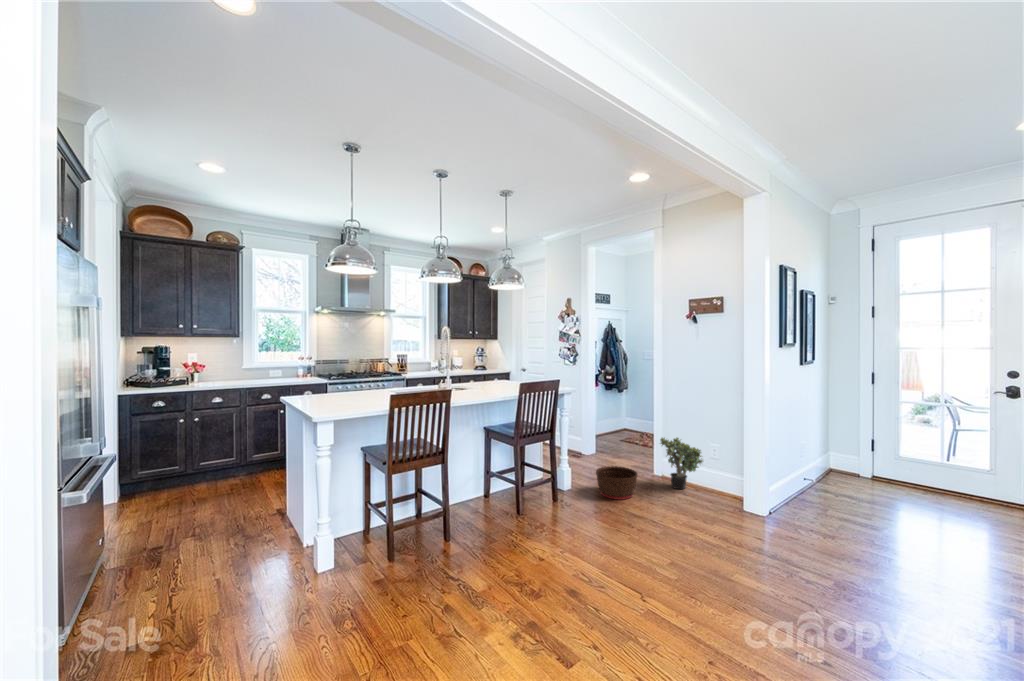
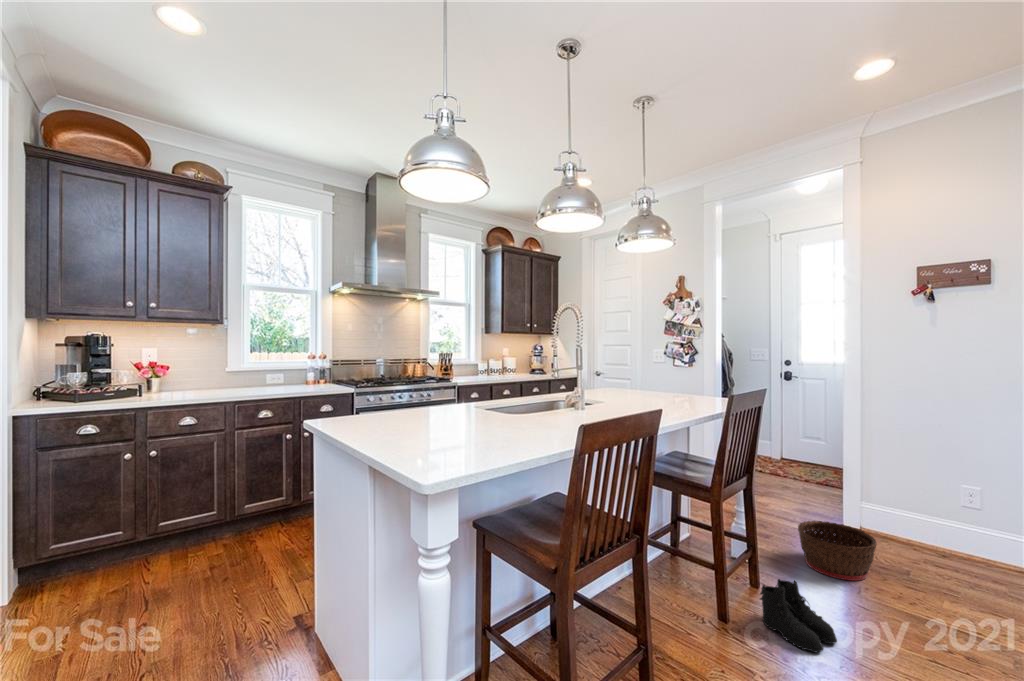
potted plant: present [660,438,703,489] -> none [873,473,963,556]
boots: none [539,491,573,526] -> present [760,579,837,652]

